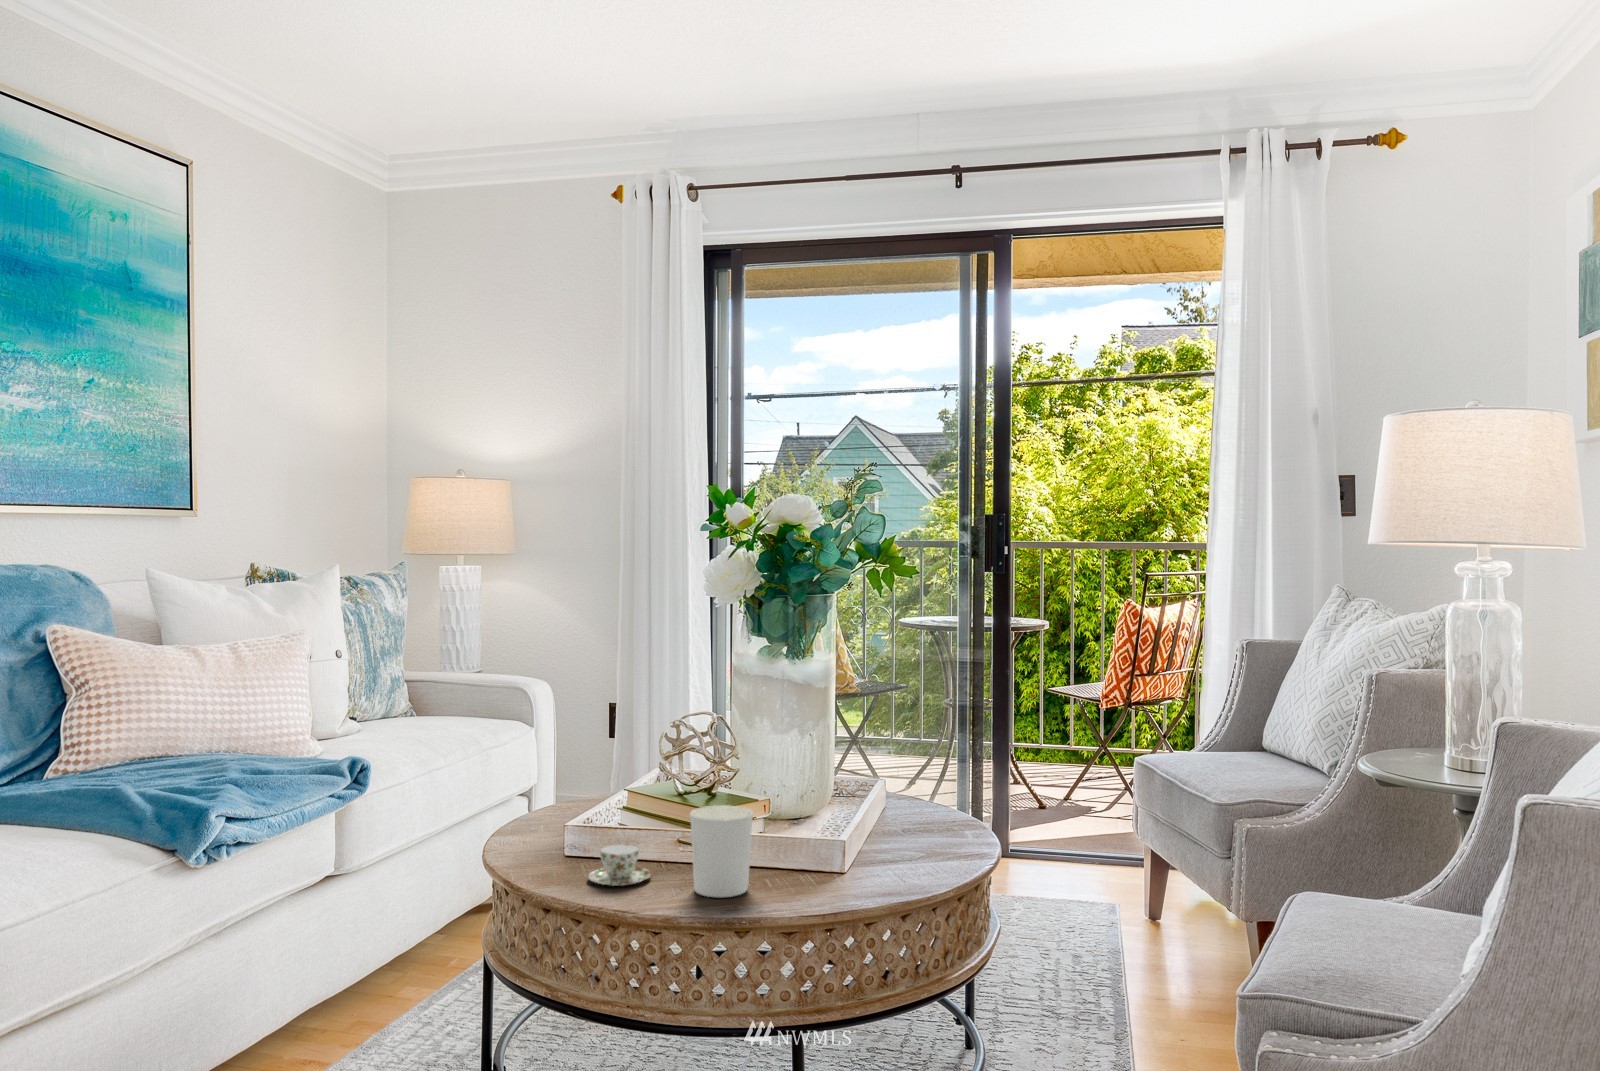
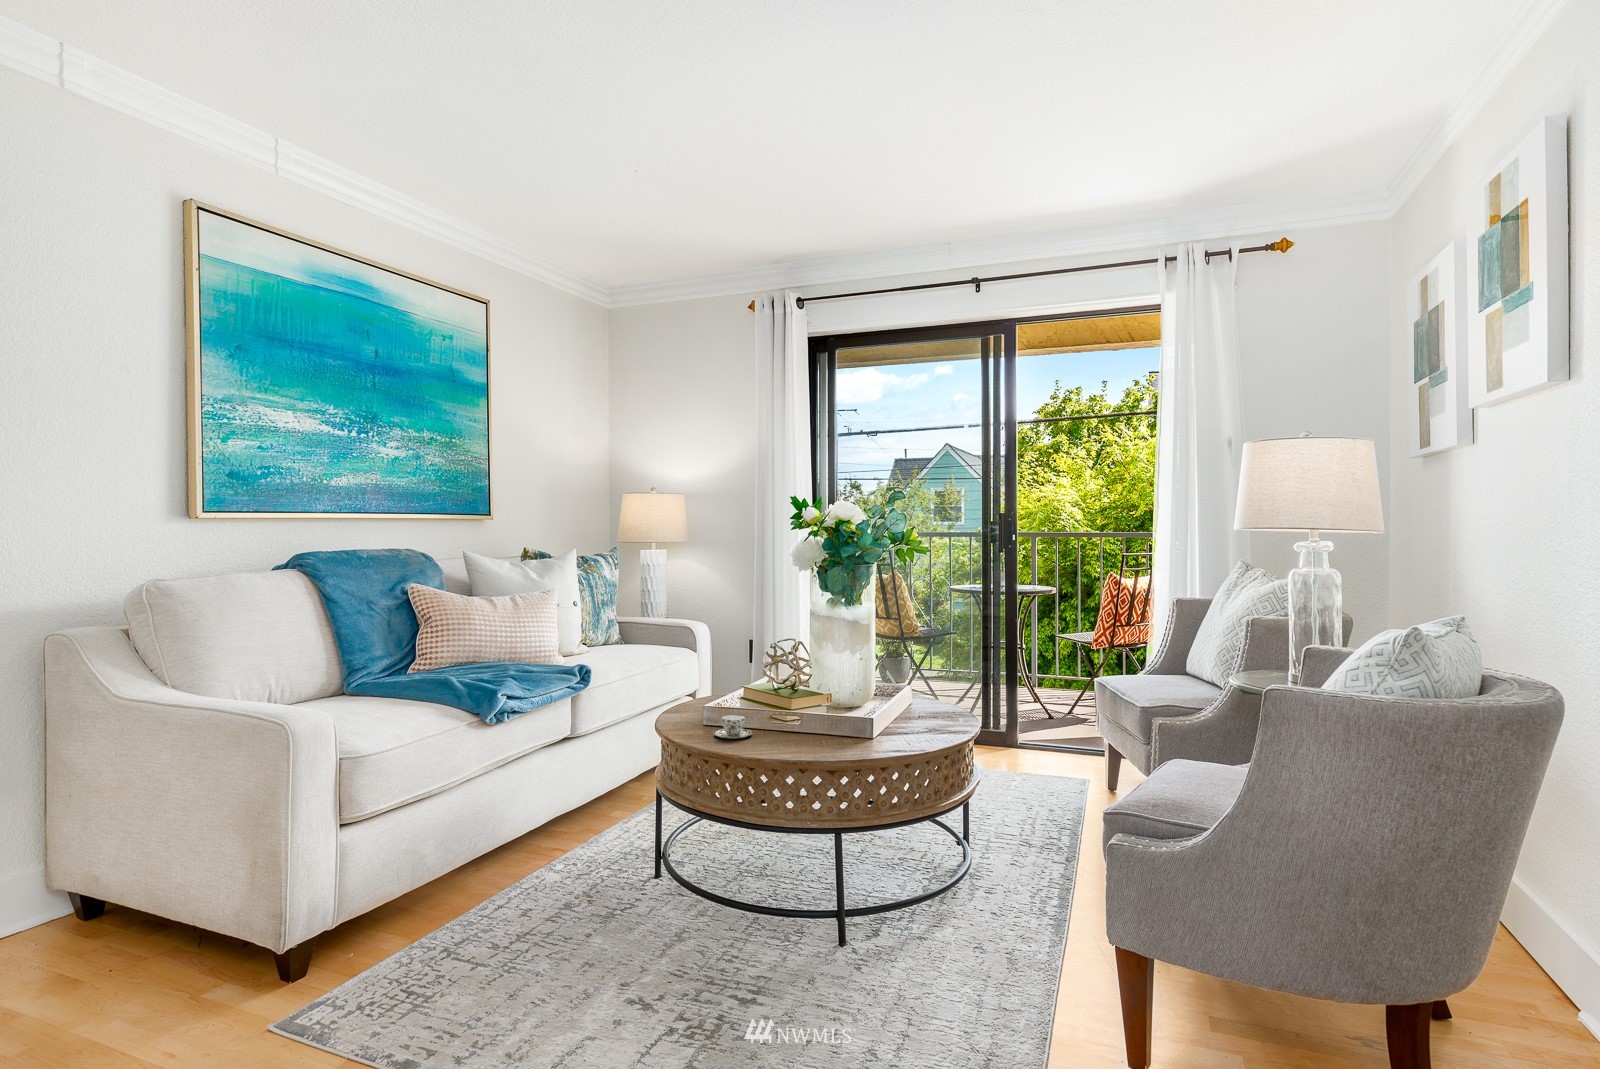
candle holder: present [690,805,753,898] -> none [774,692,812,746]

